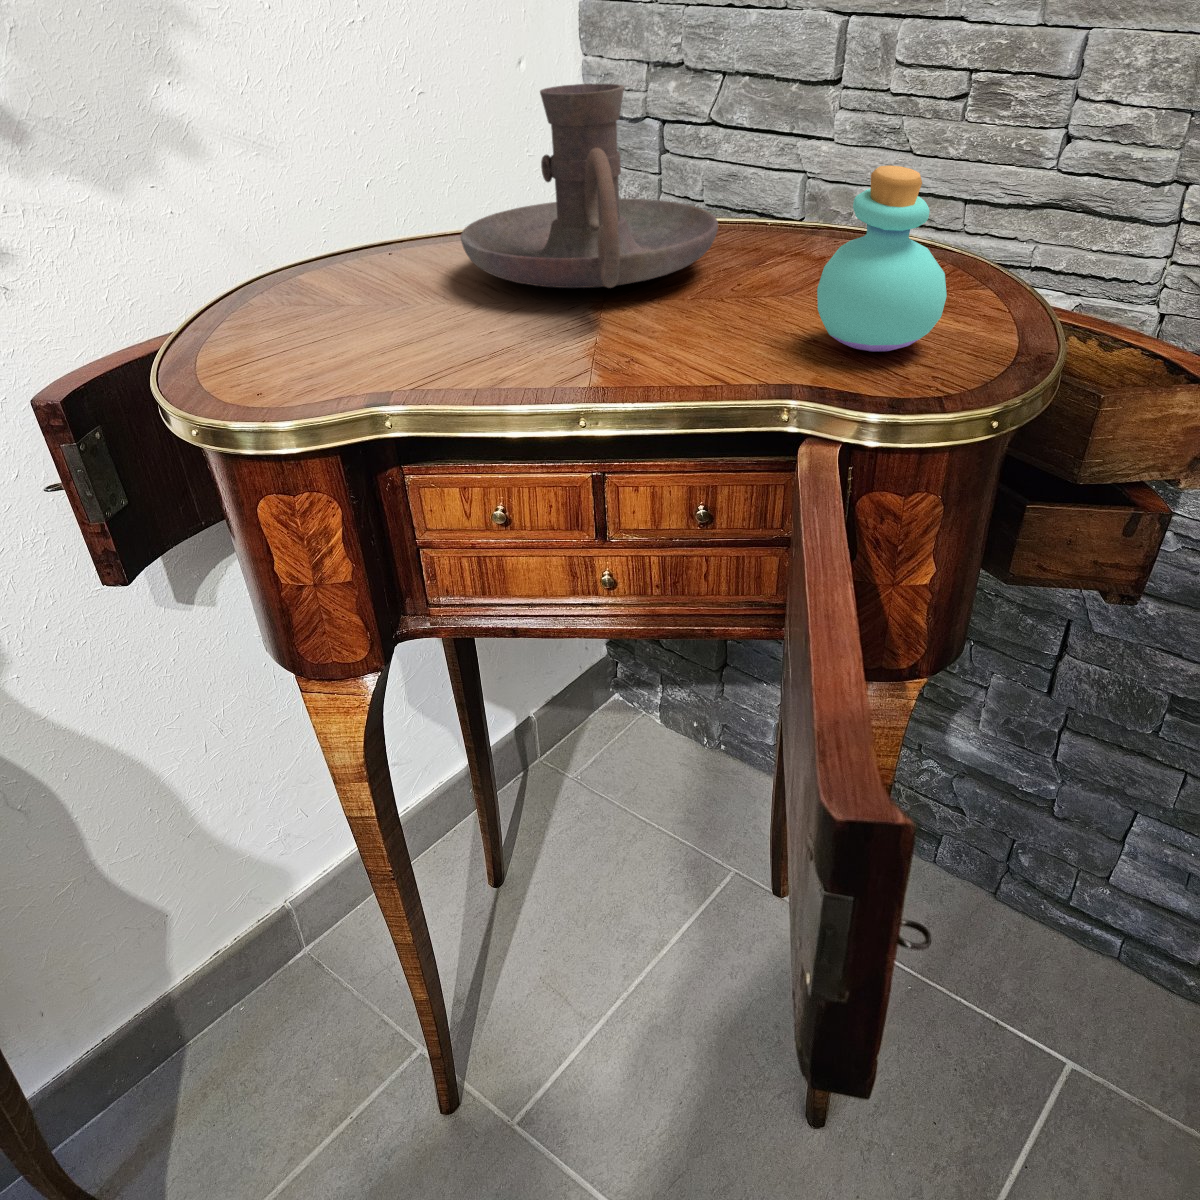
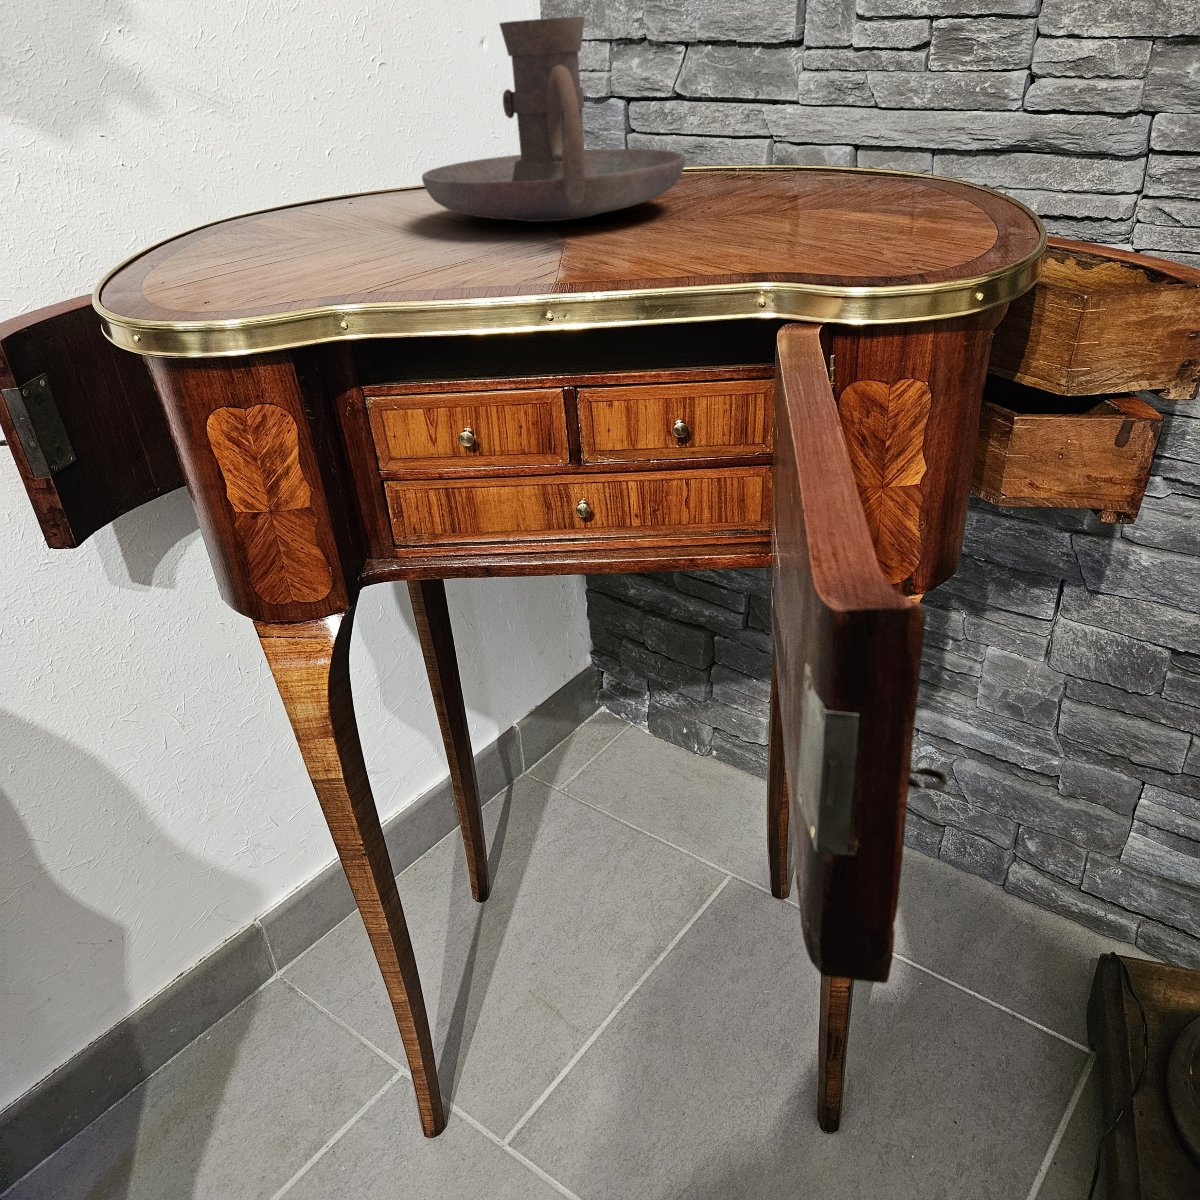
perfume bottle: present [817,165,947,352] -> none [789,51,922,247]

